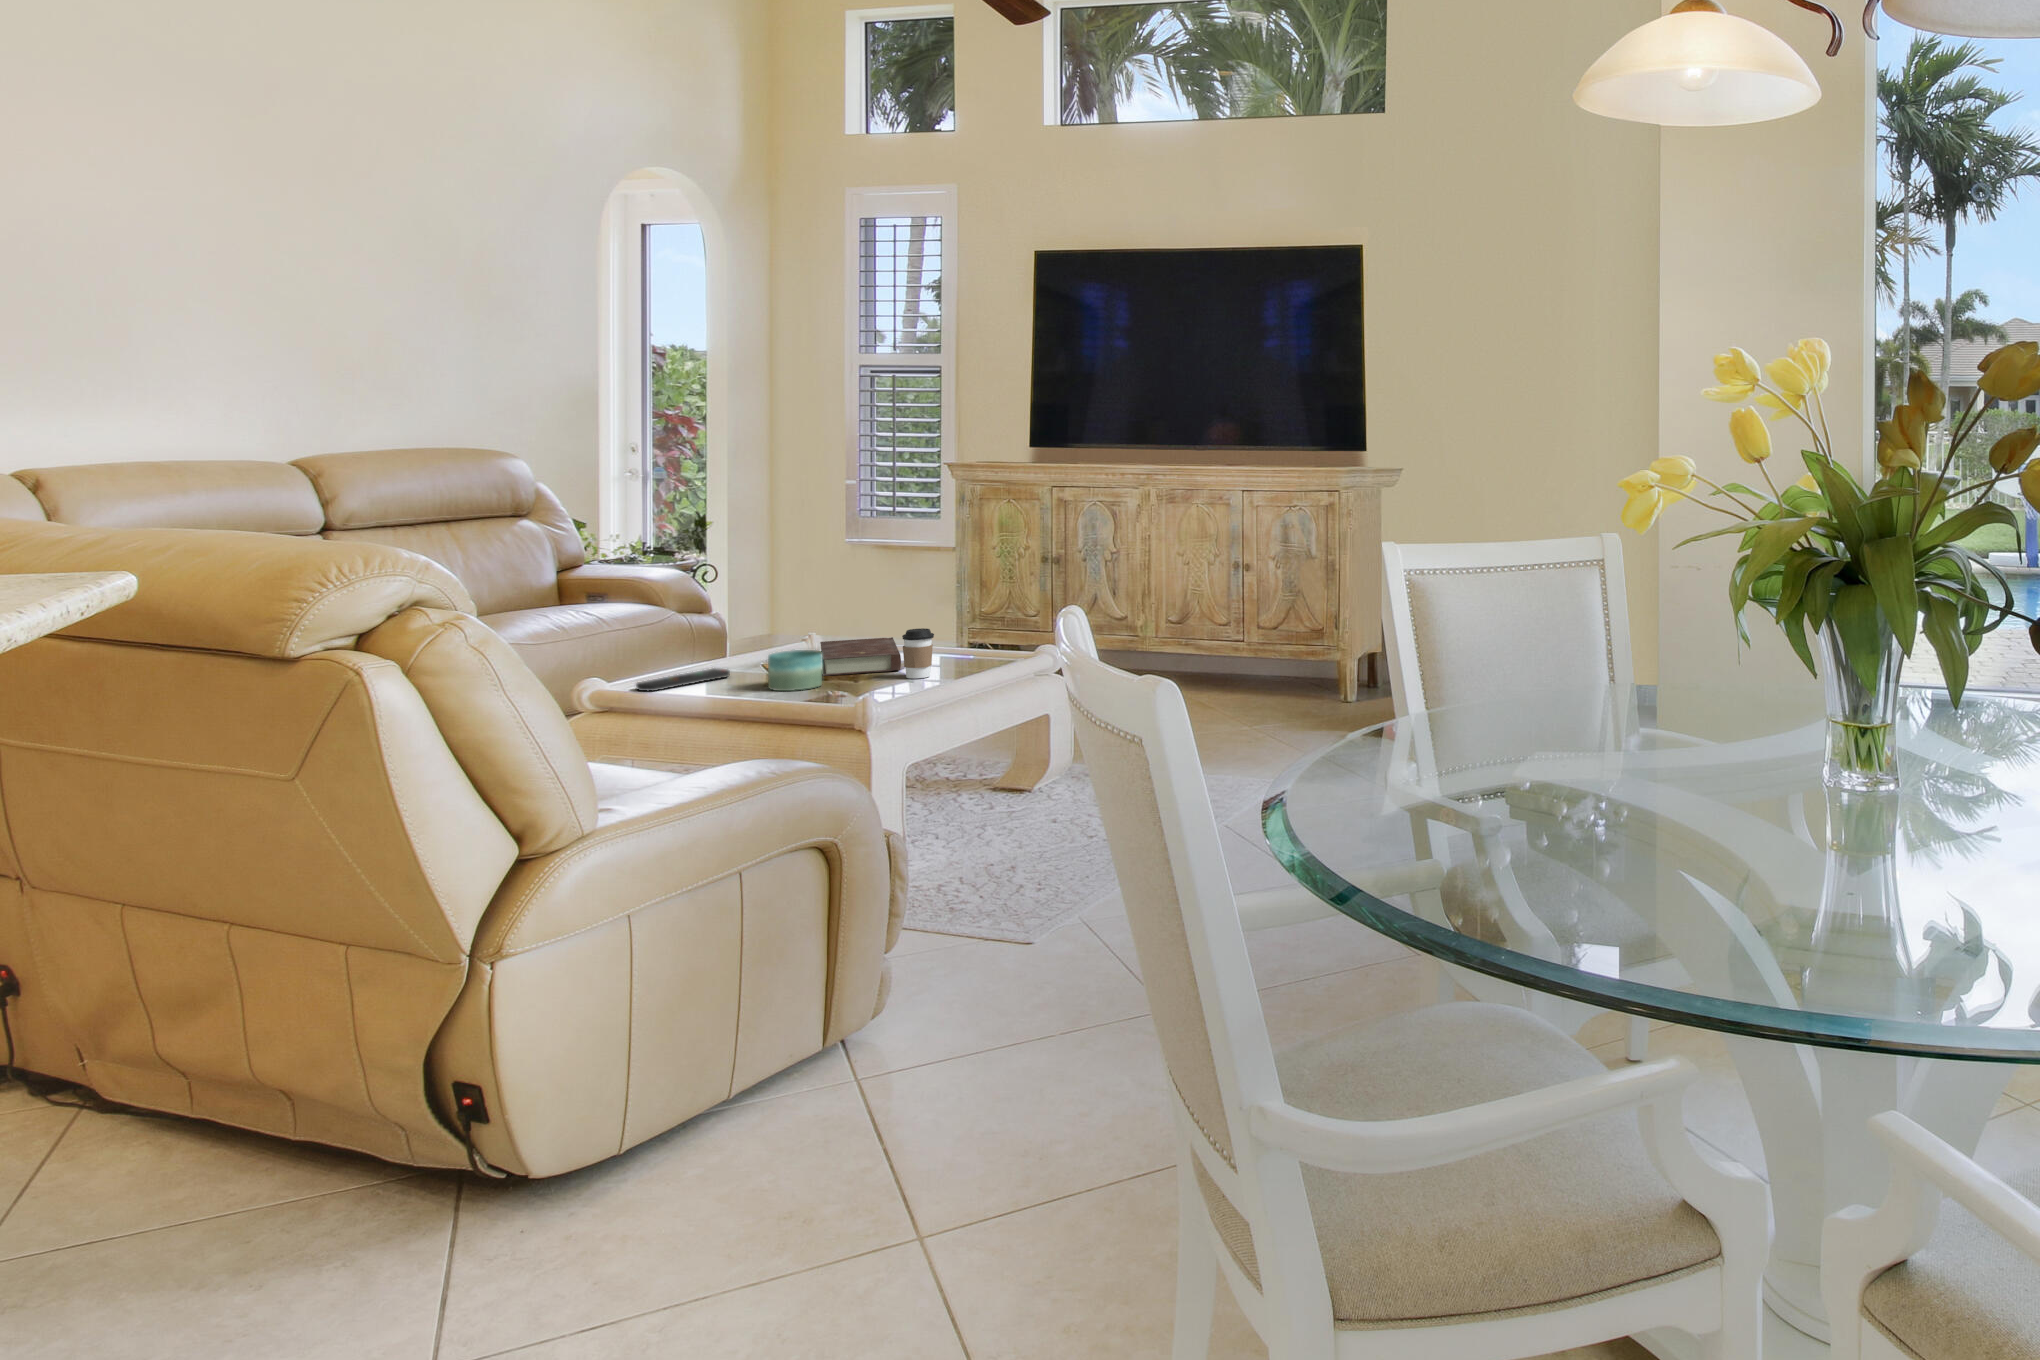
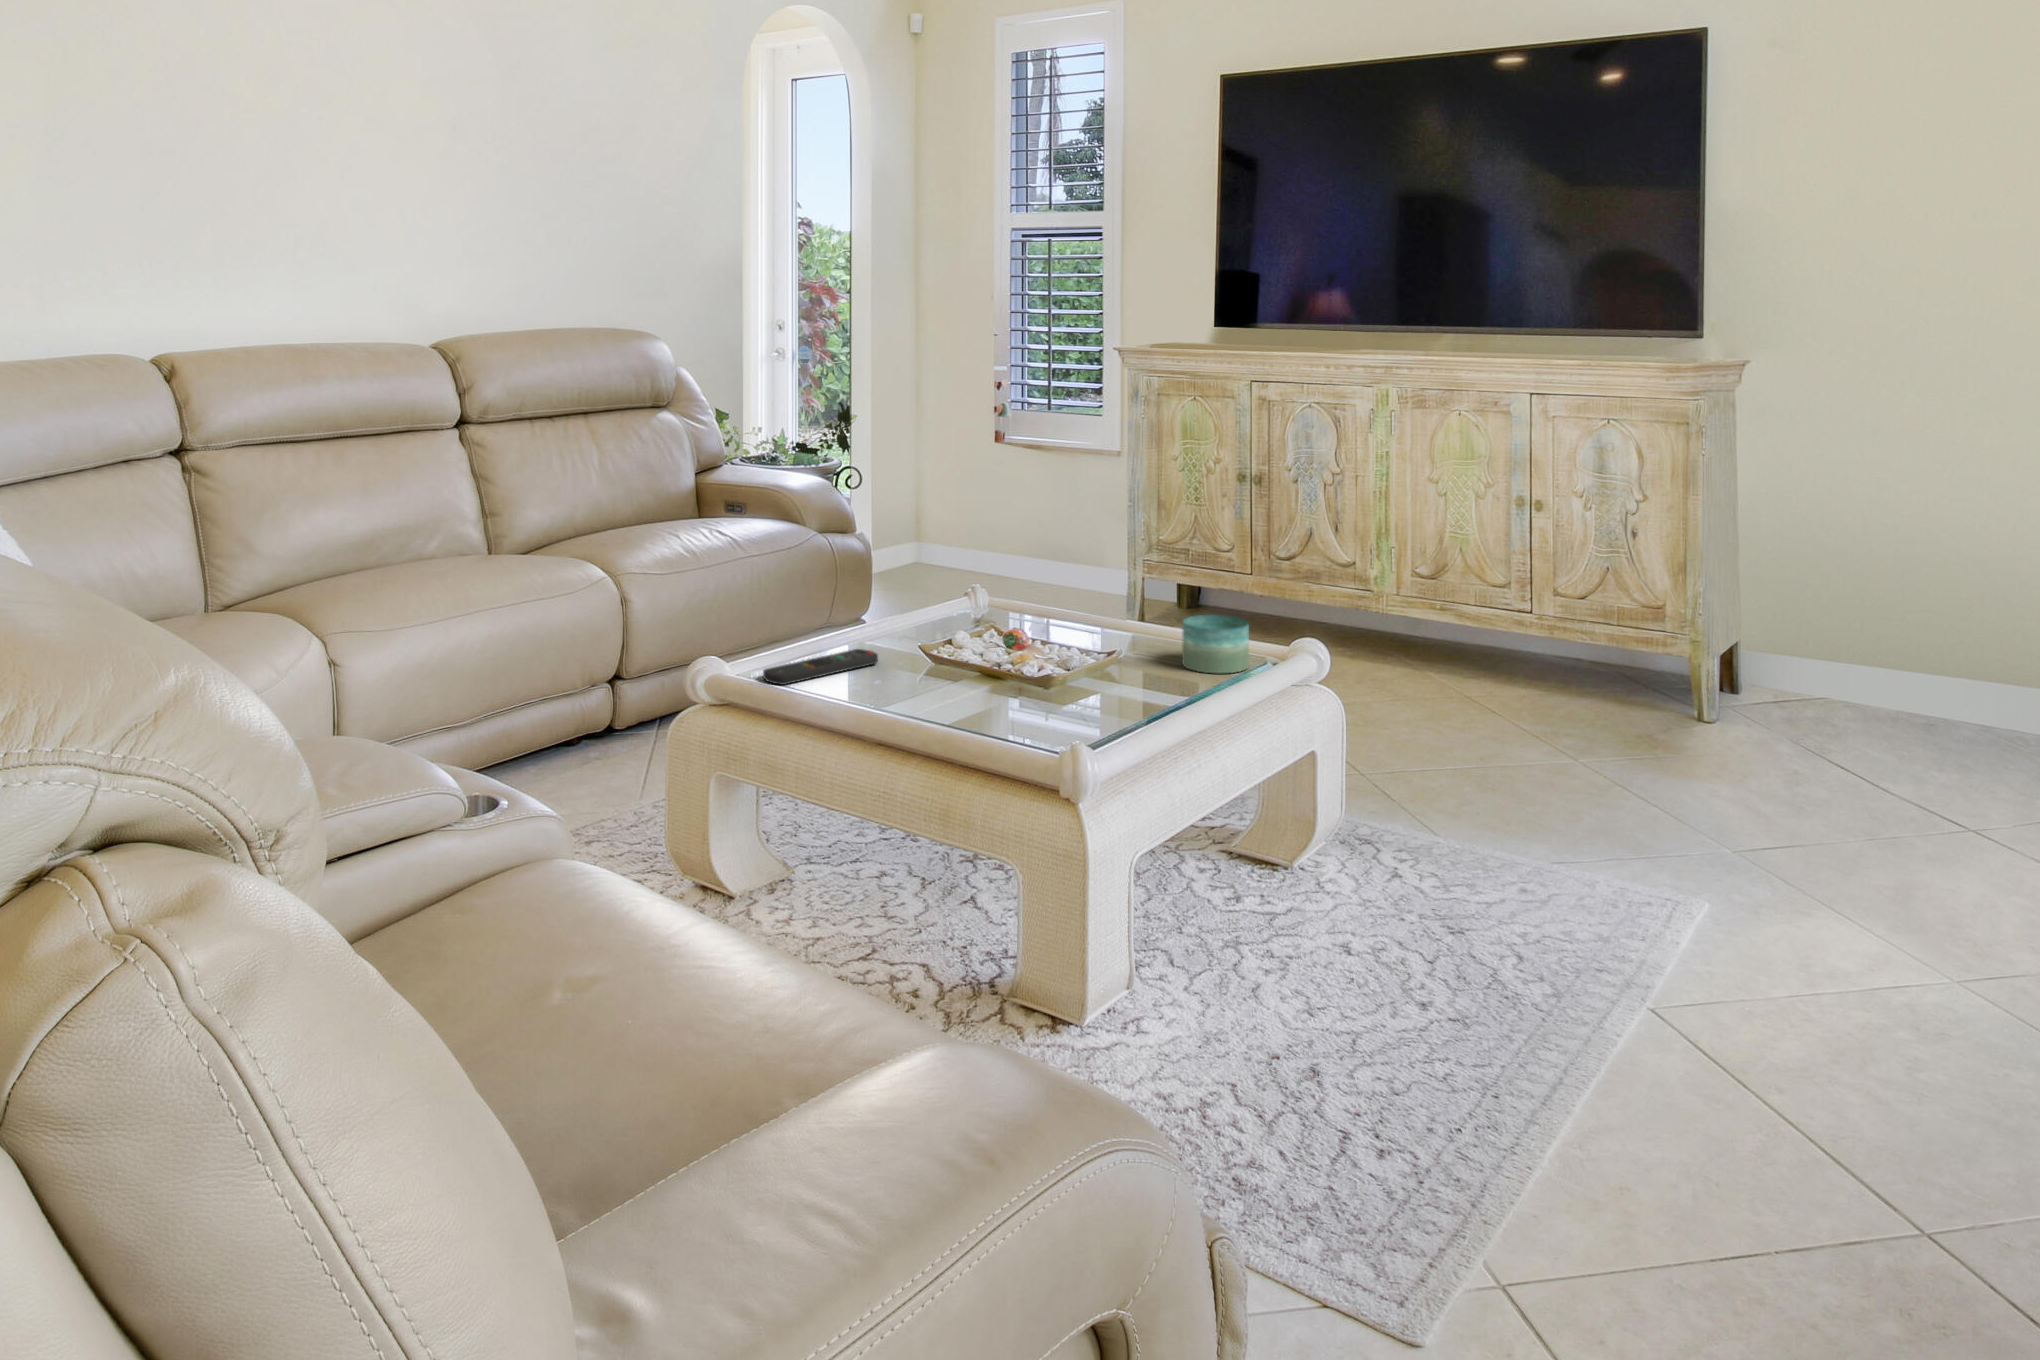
coffee cup: present [902,628,934,679] -> none [1105,616,1150,692]
book: present [820,637,901,676] -> none [989,610,1100,673]
candle: present [768,650,822,691] -> present [1182,614,1249,673]

